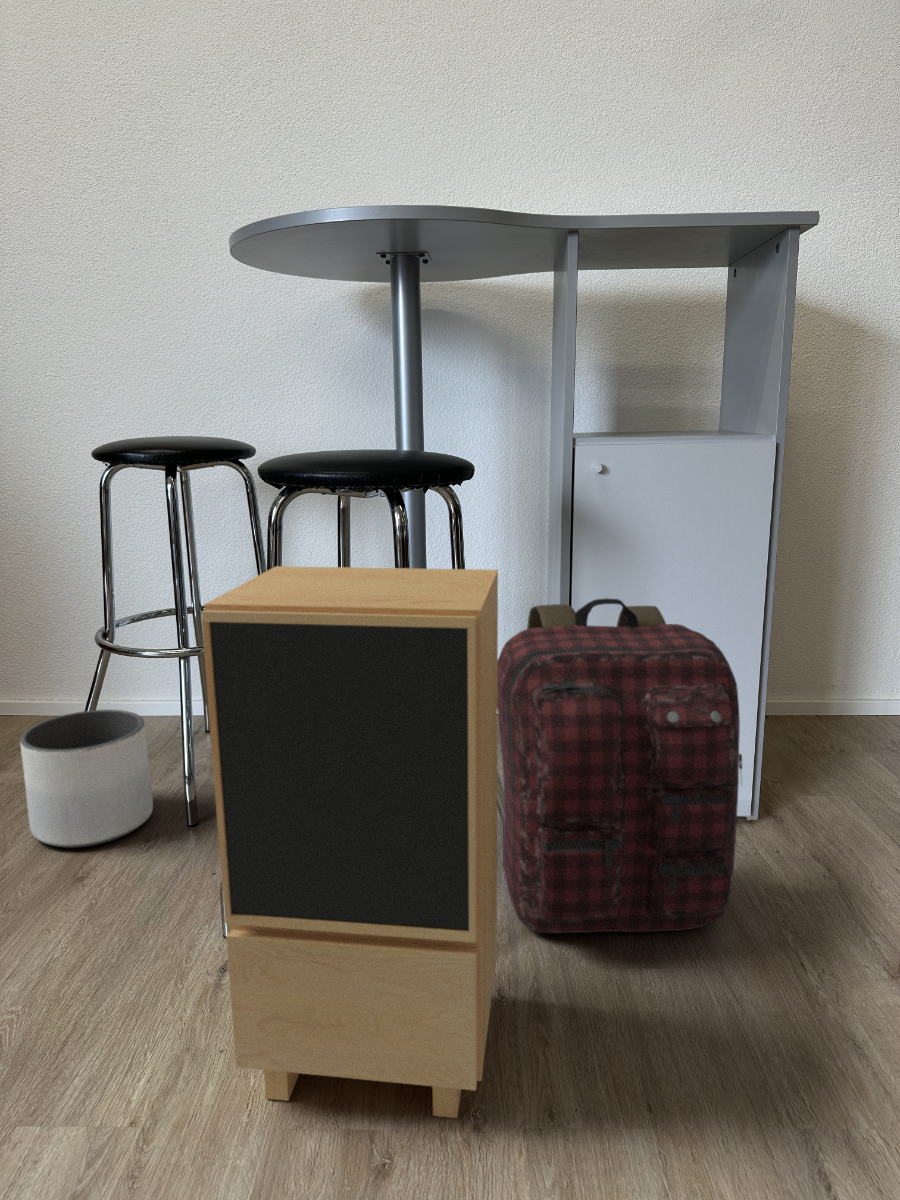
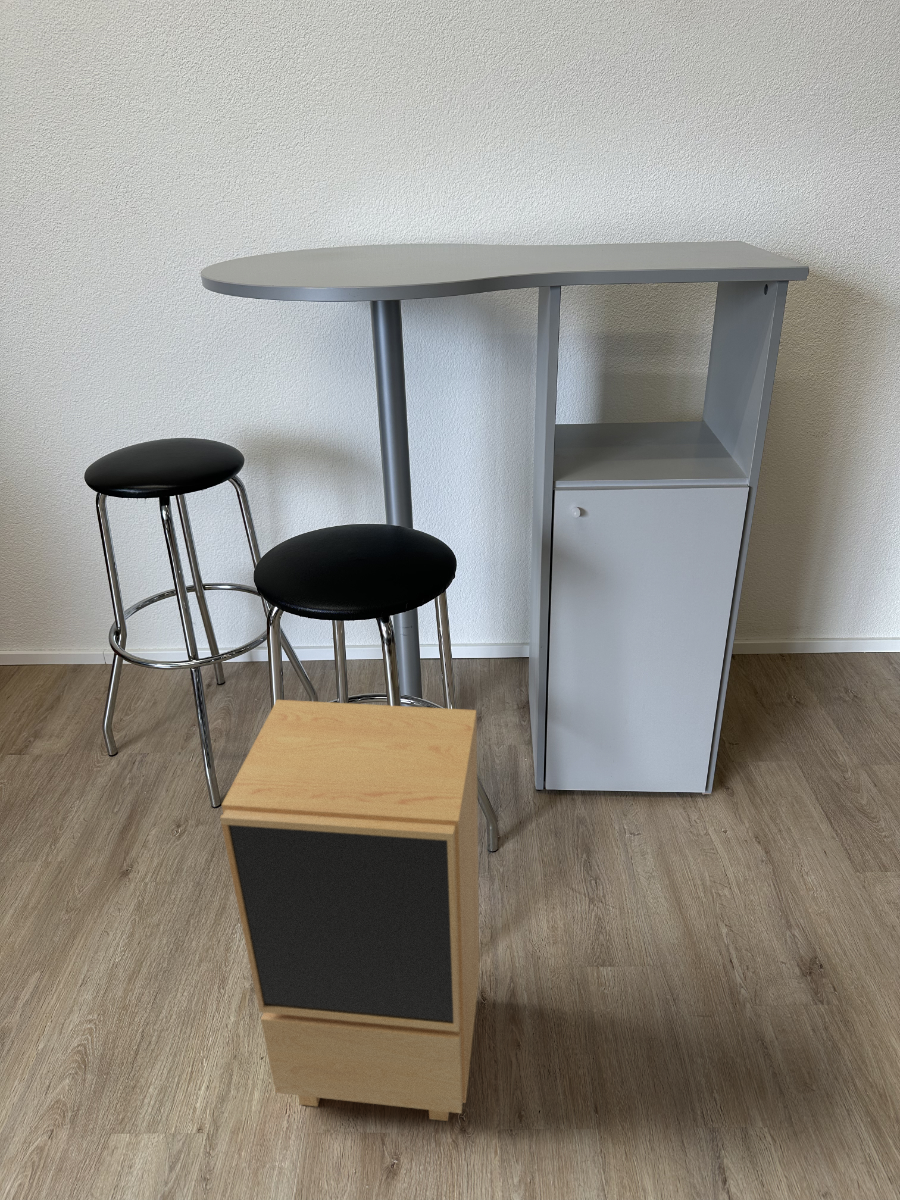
backpack: present [497,598,742,933] -> none [479,644,693,934]
planter: present [20,710,153,848] -> none [53,704,177,836]

